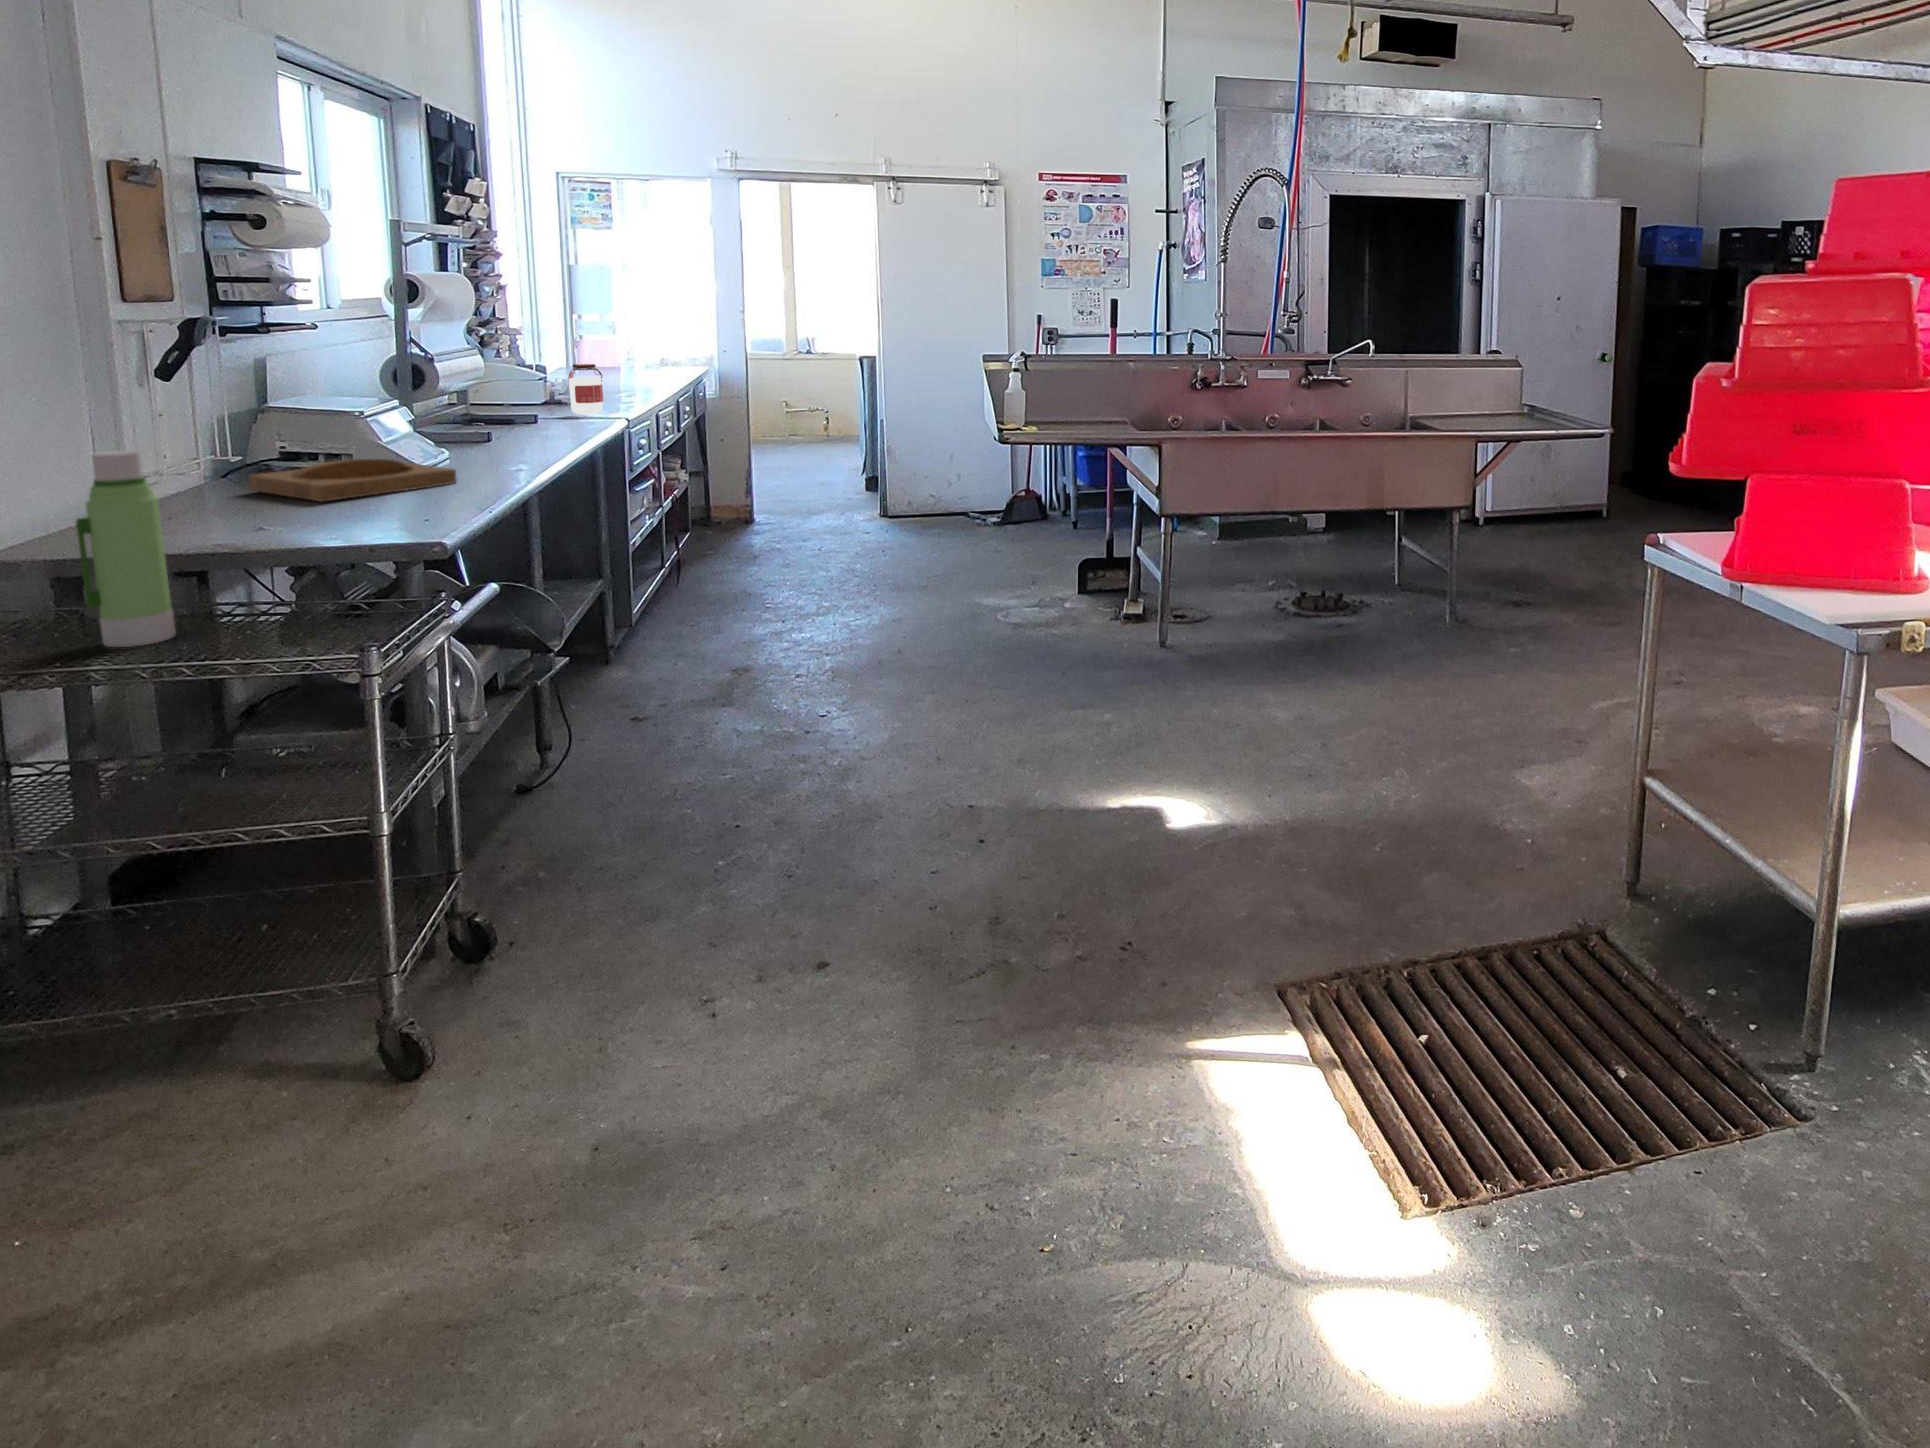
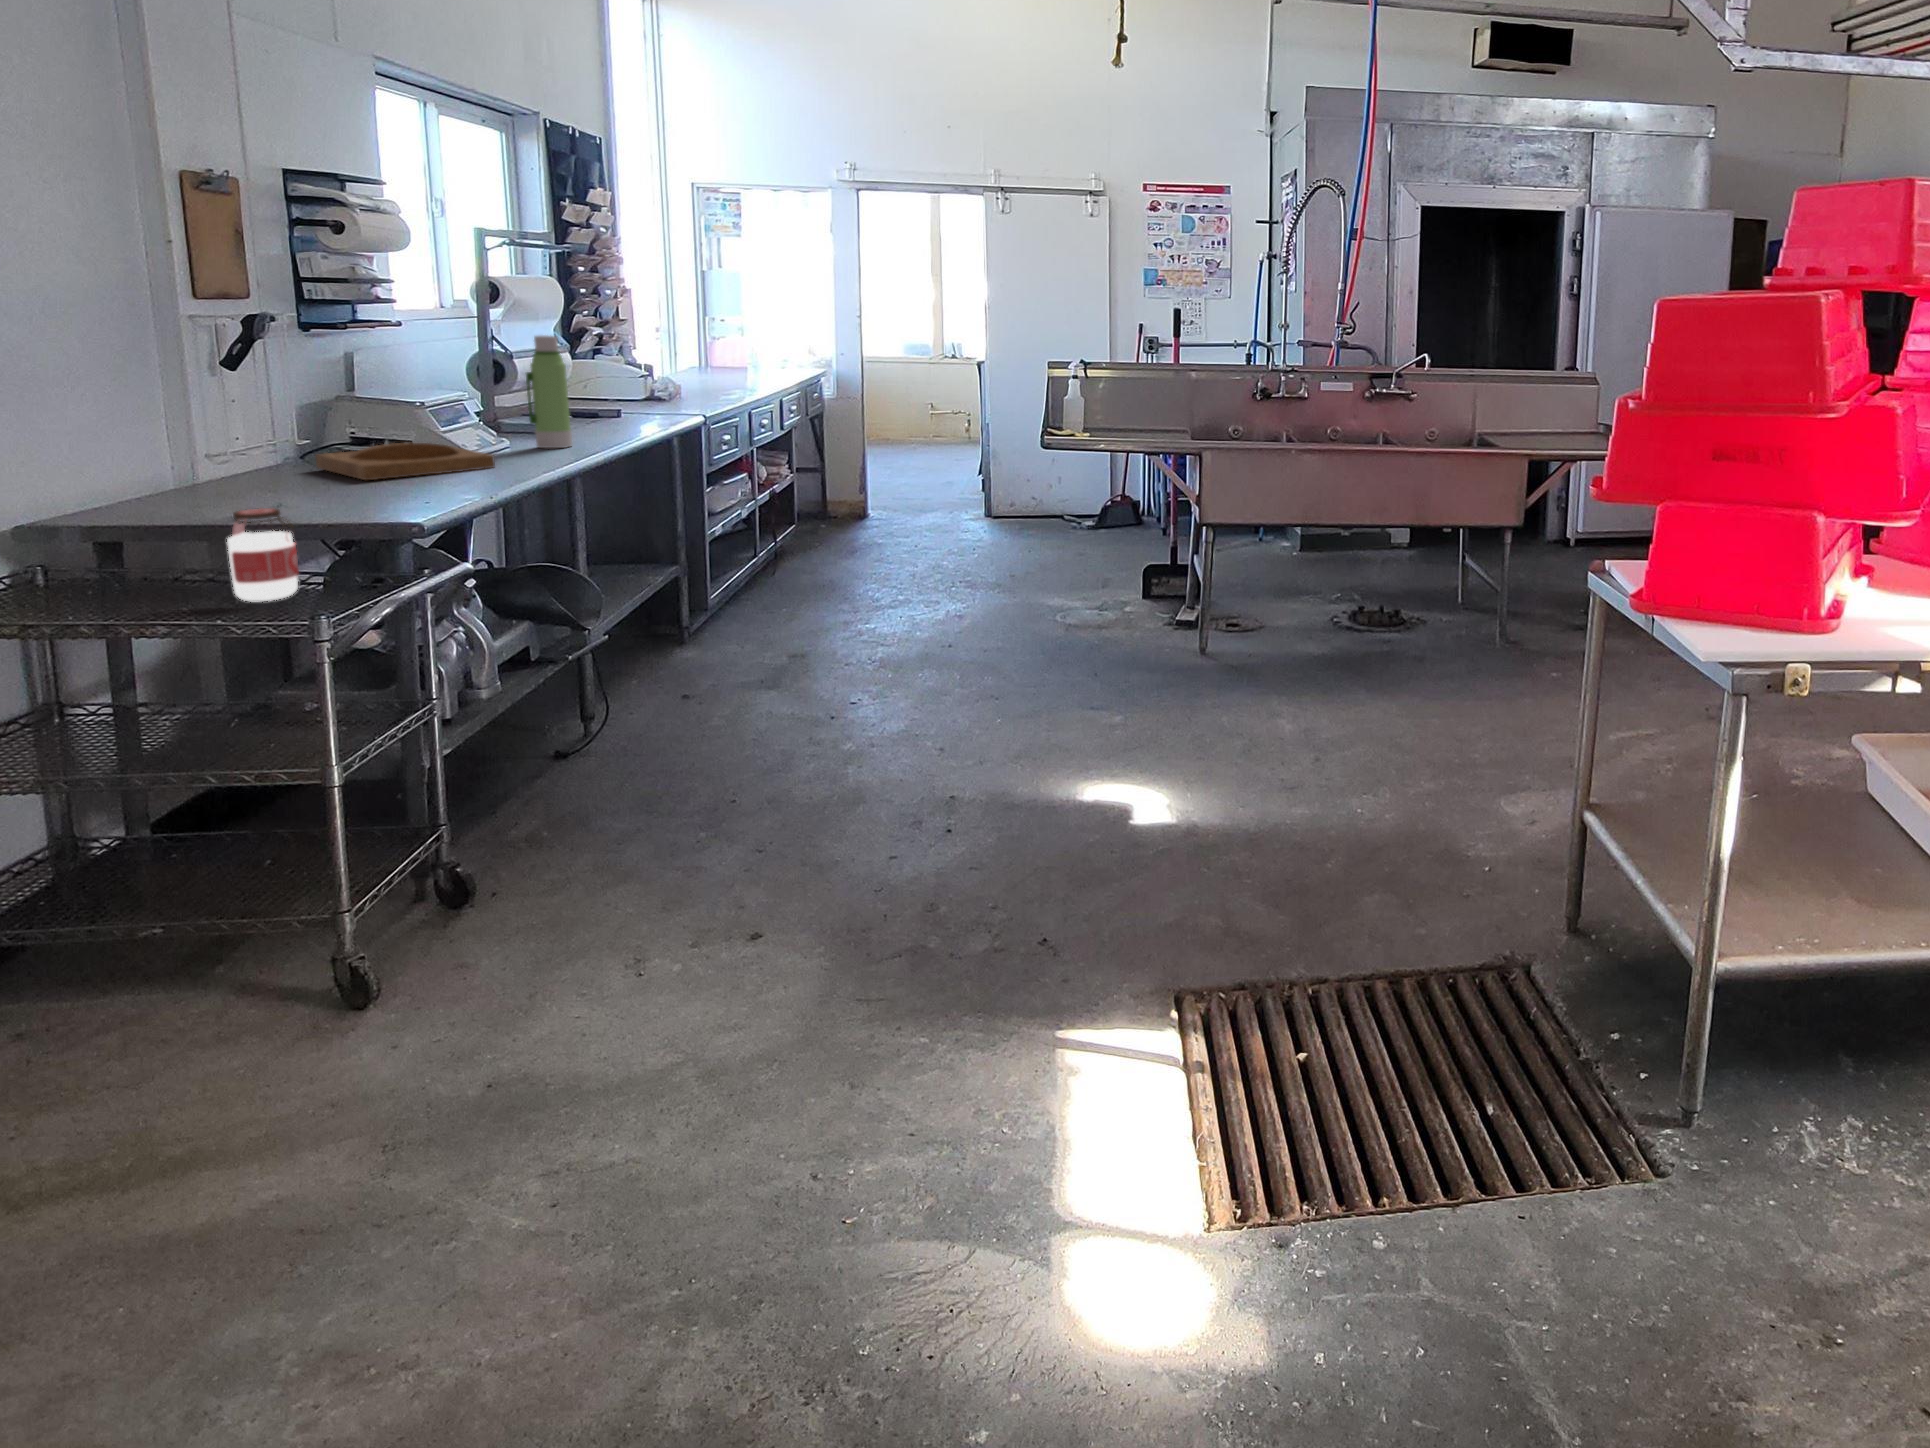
jar: present [568,364,603,414] -> present [227,508,299,602]
water bottle: present [76,450,176,647] -> present [526,335,572,448]

